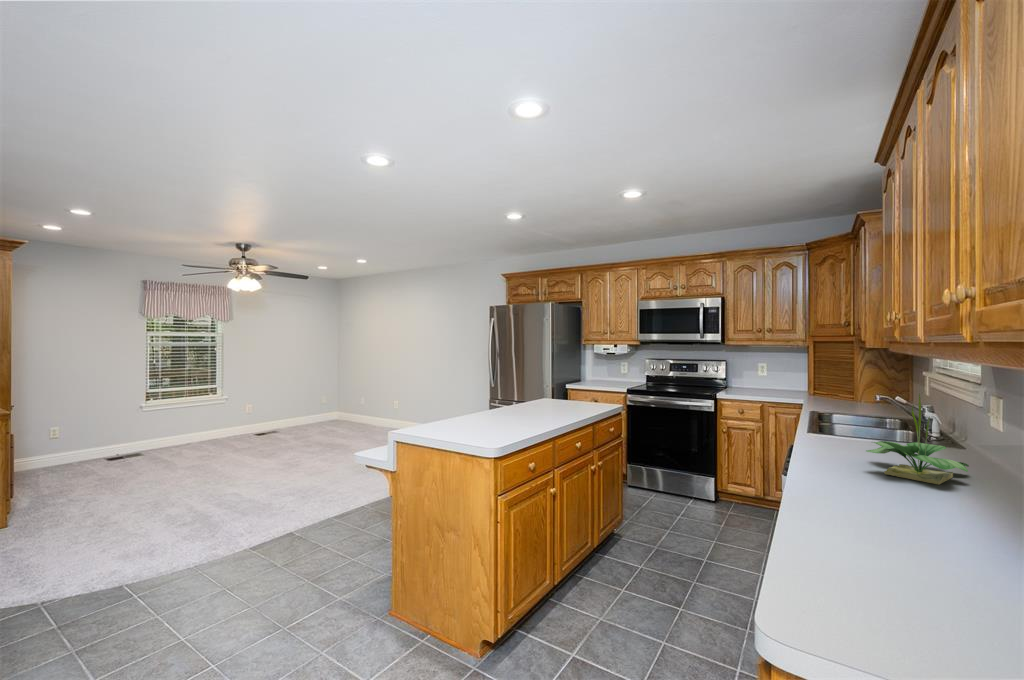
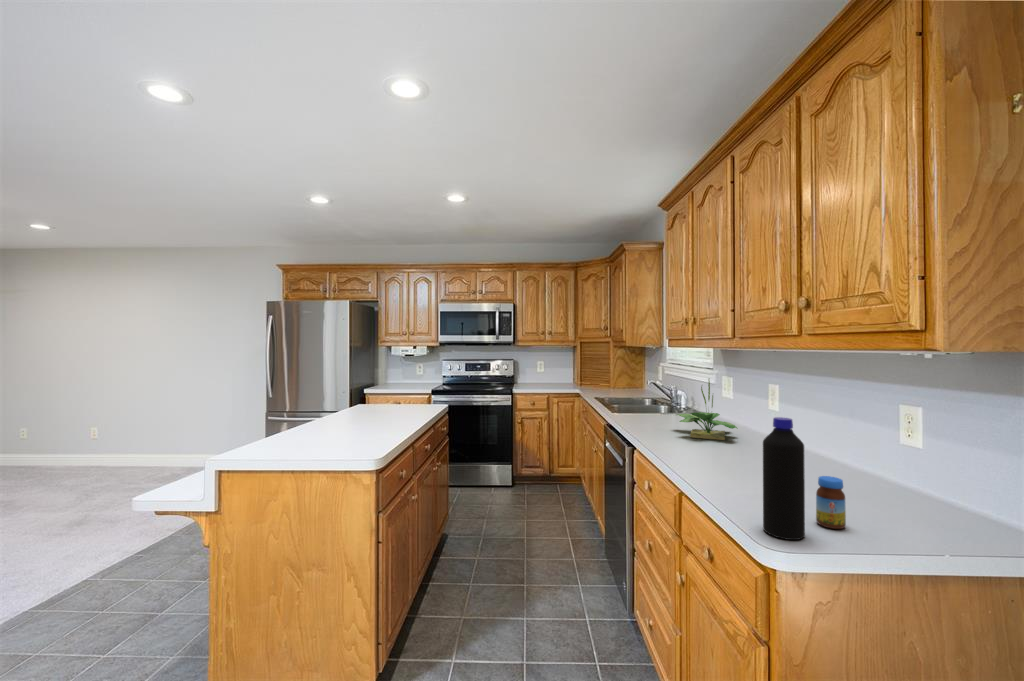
bottle: none [810,454,868,621] -> present [763,417,805,540]
jar: none [914,547,961,628] -> present [816,476,846,529]

